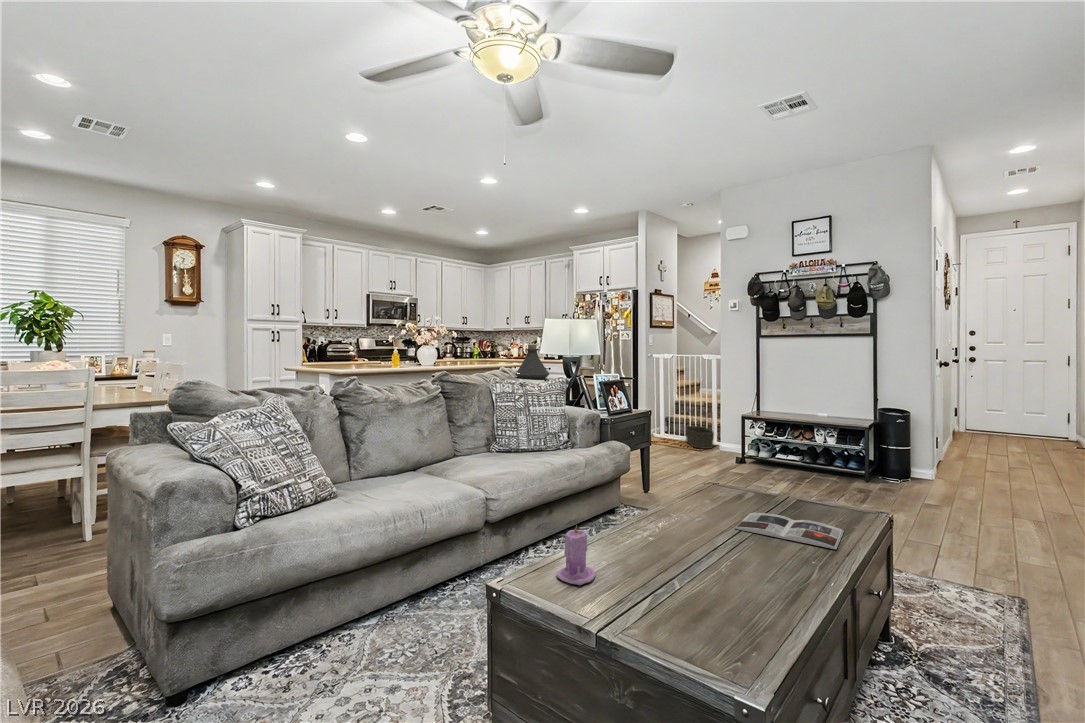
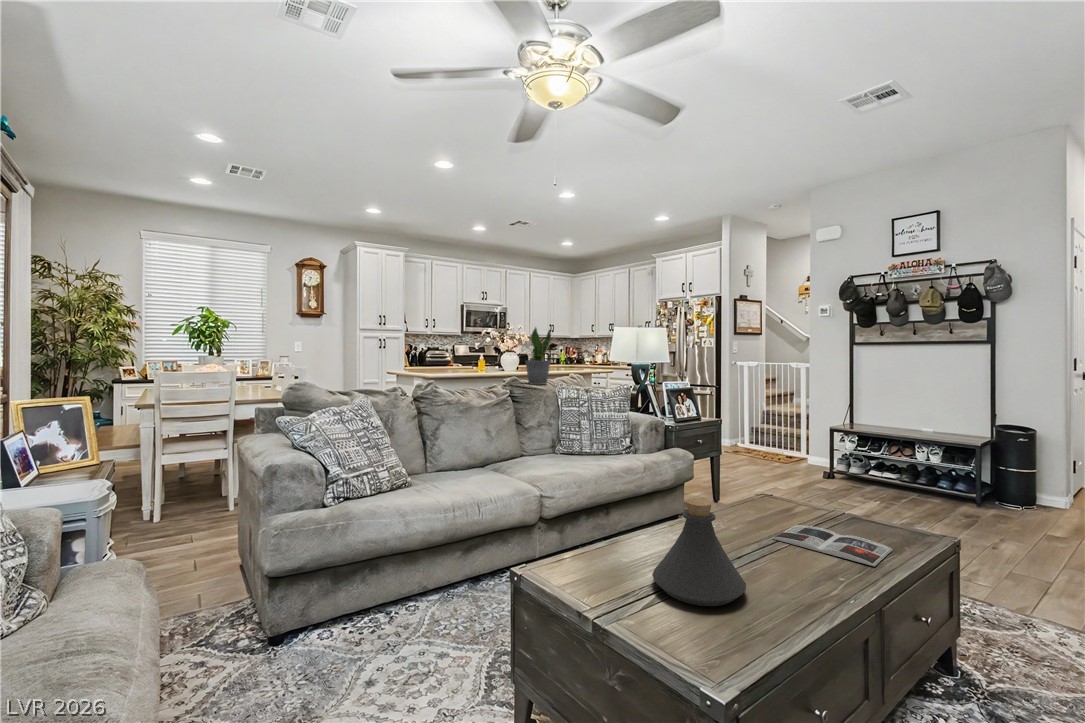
potted plant: none [454,317,482,380] -> present [526,327,551,385]
bottle: present [515,344,549,379] -> present [652,499,746,606]
basket: present [686,410,714,449] -> none [774,420,805,462]
candle: present [557,525,595,585] -> none [579,520,615,576]

